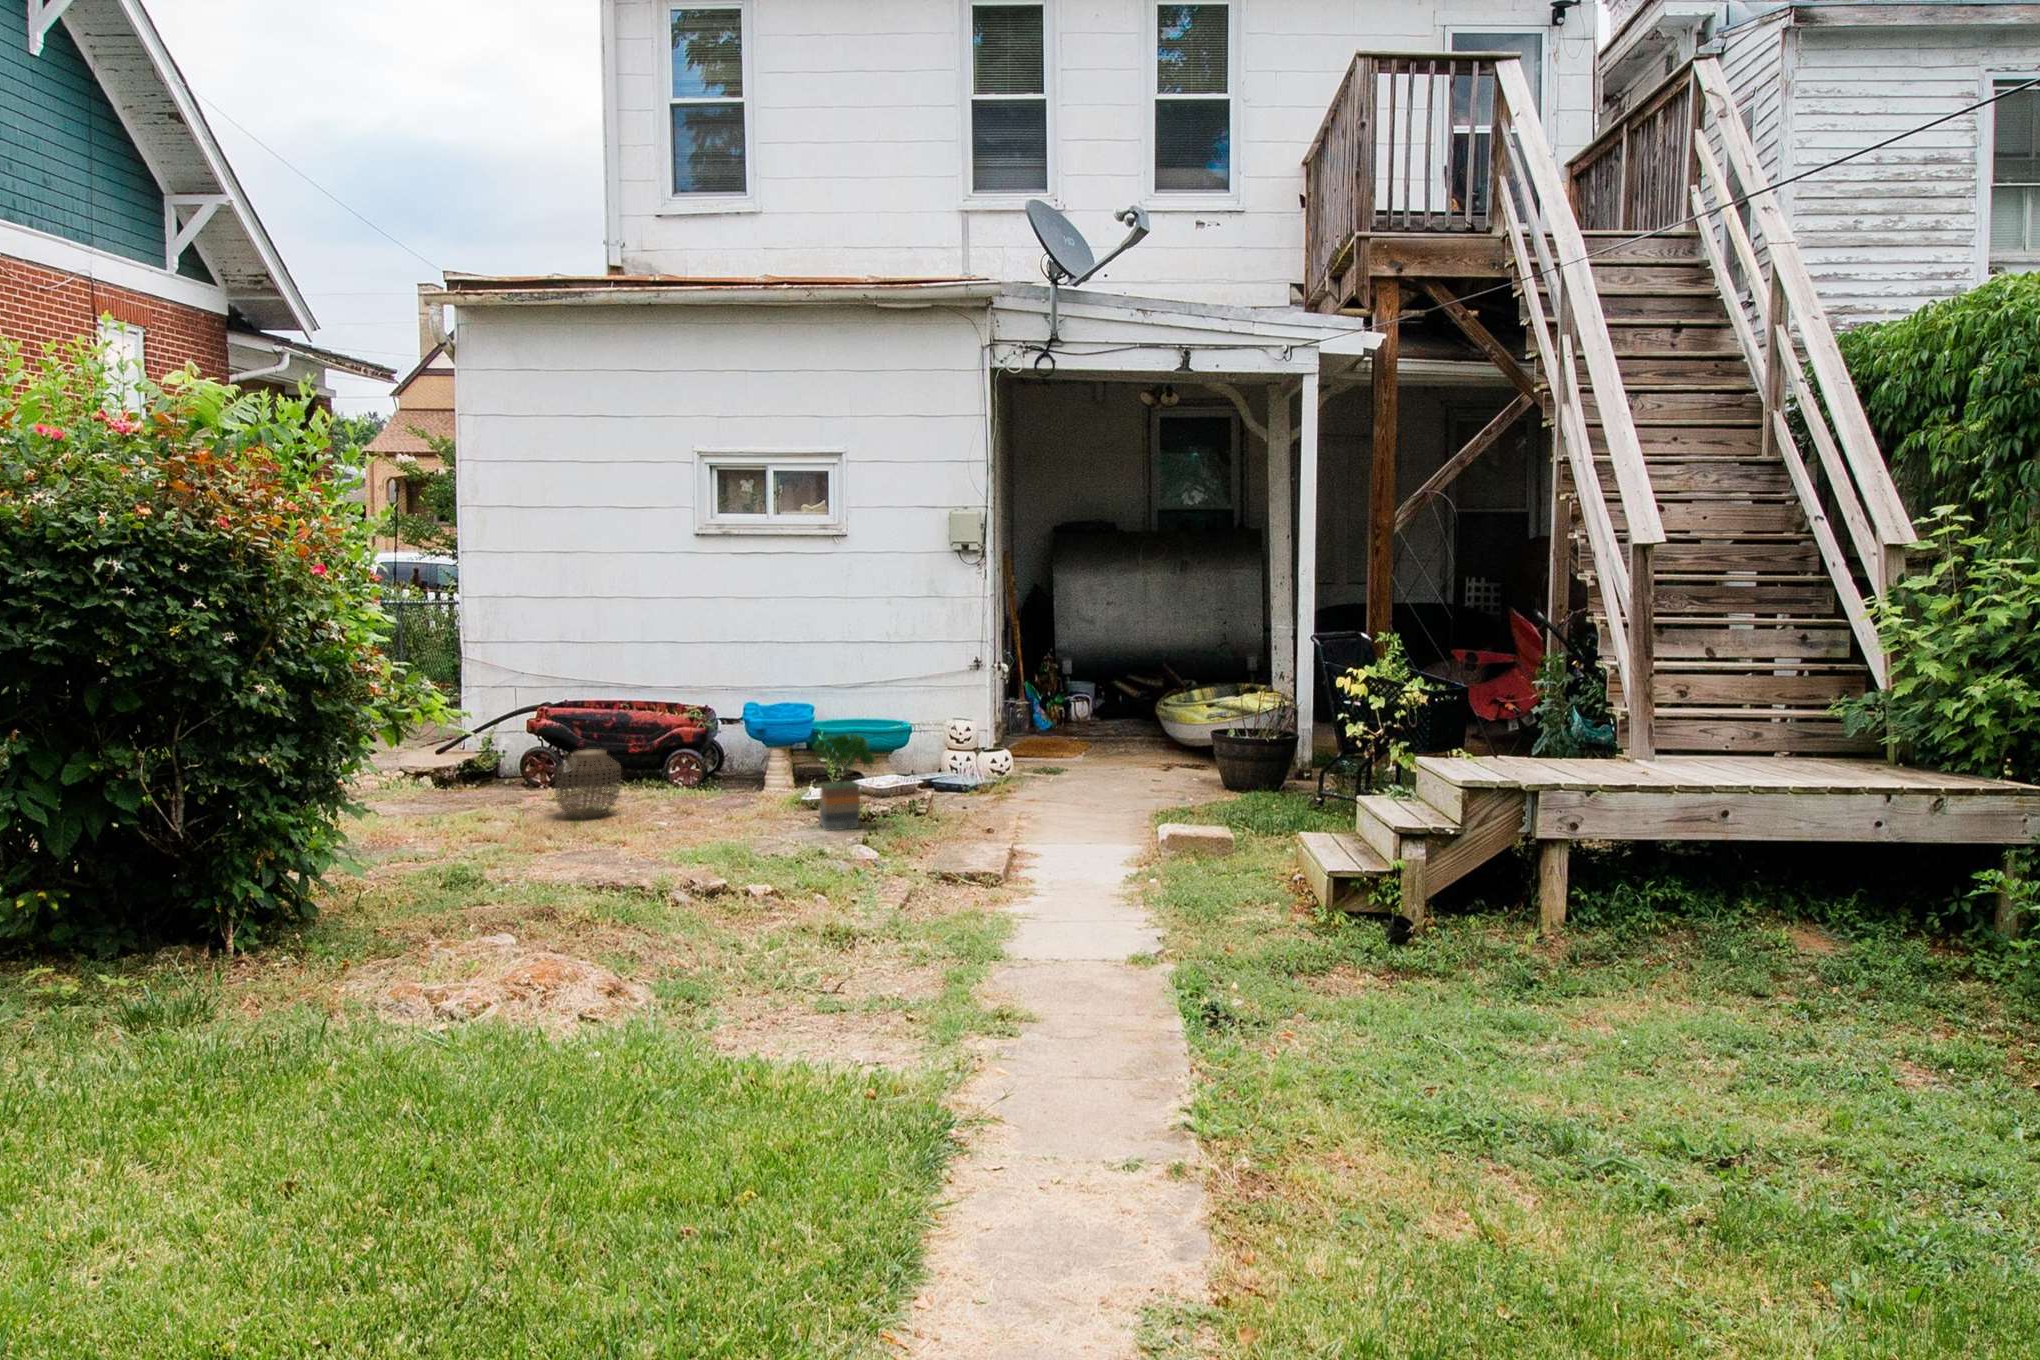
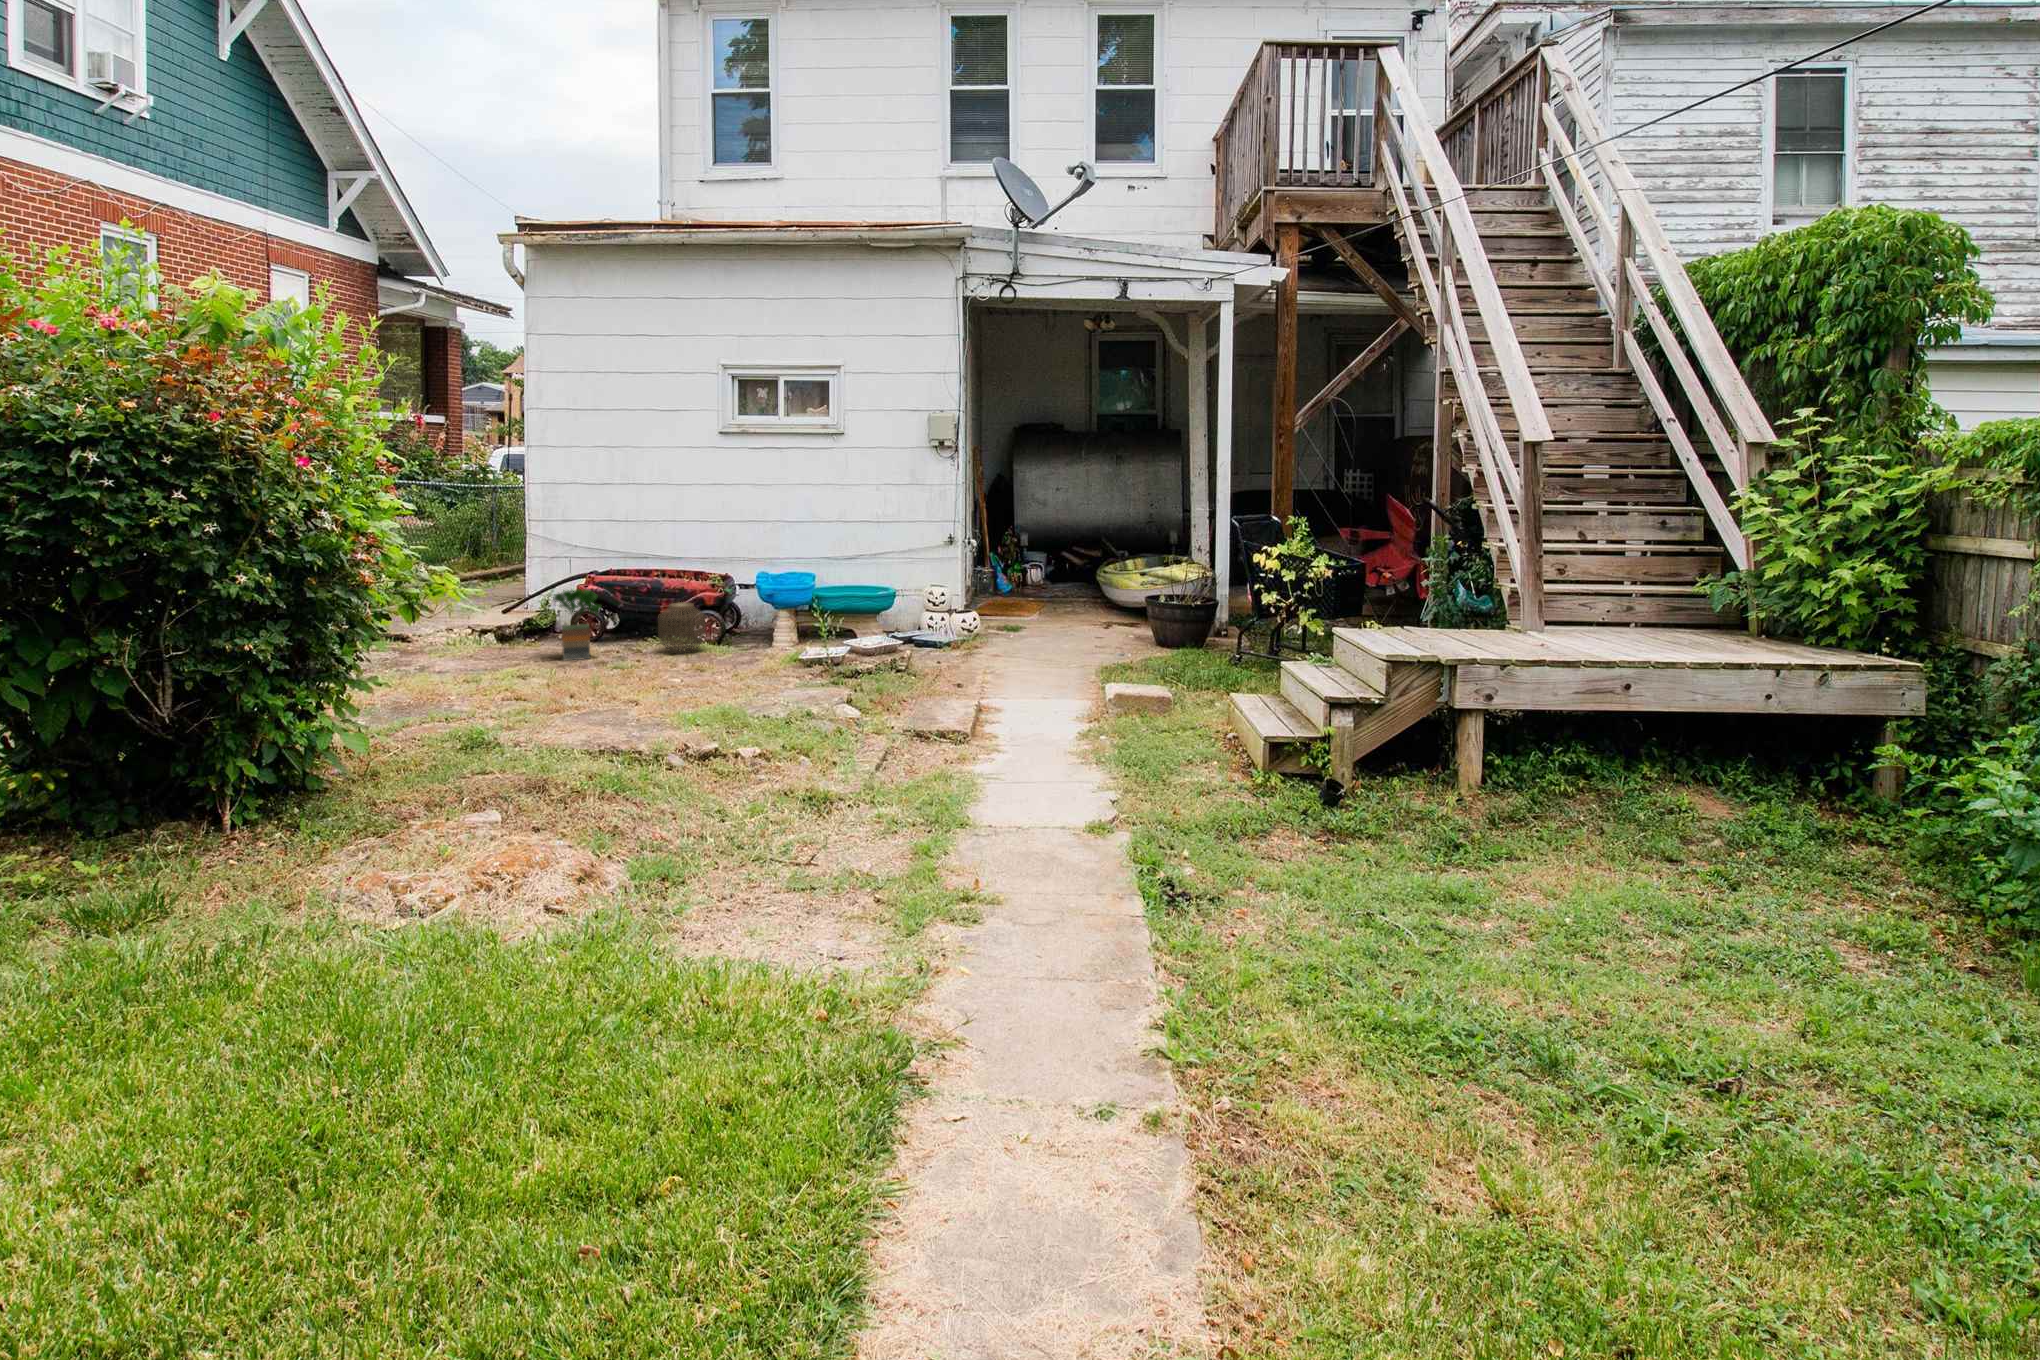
potted tree: present [814,734,875,831] -> present [553,589,601,660]

